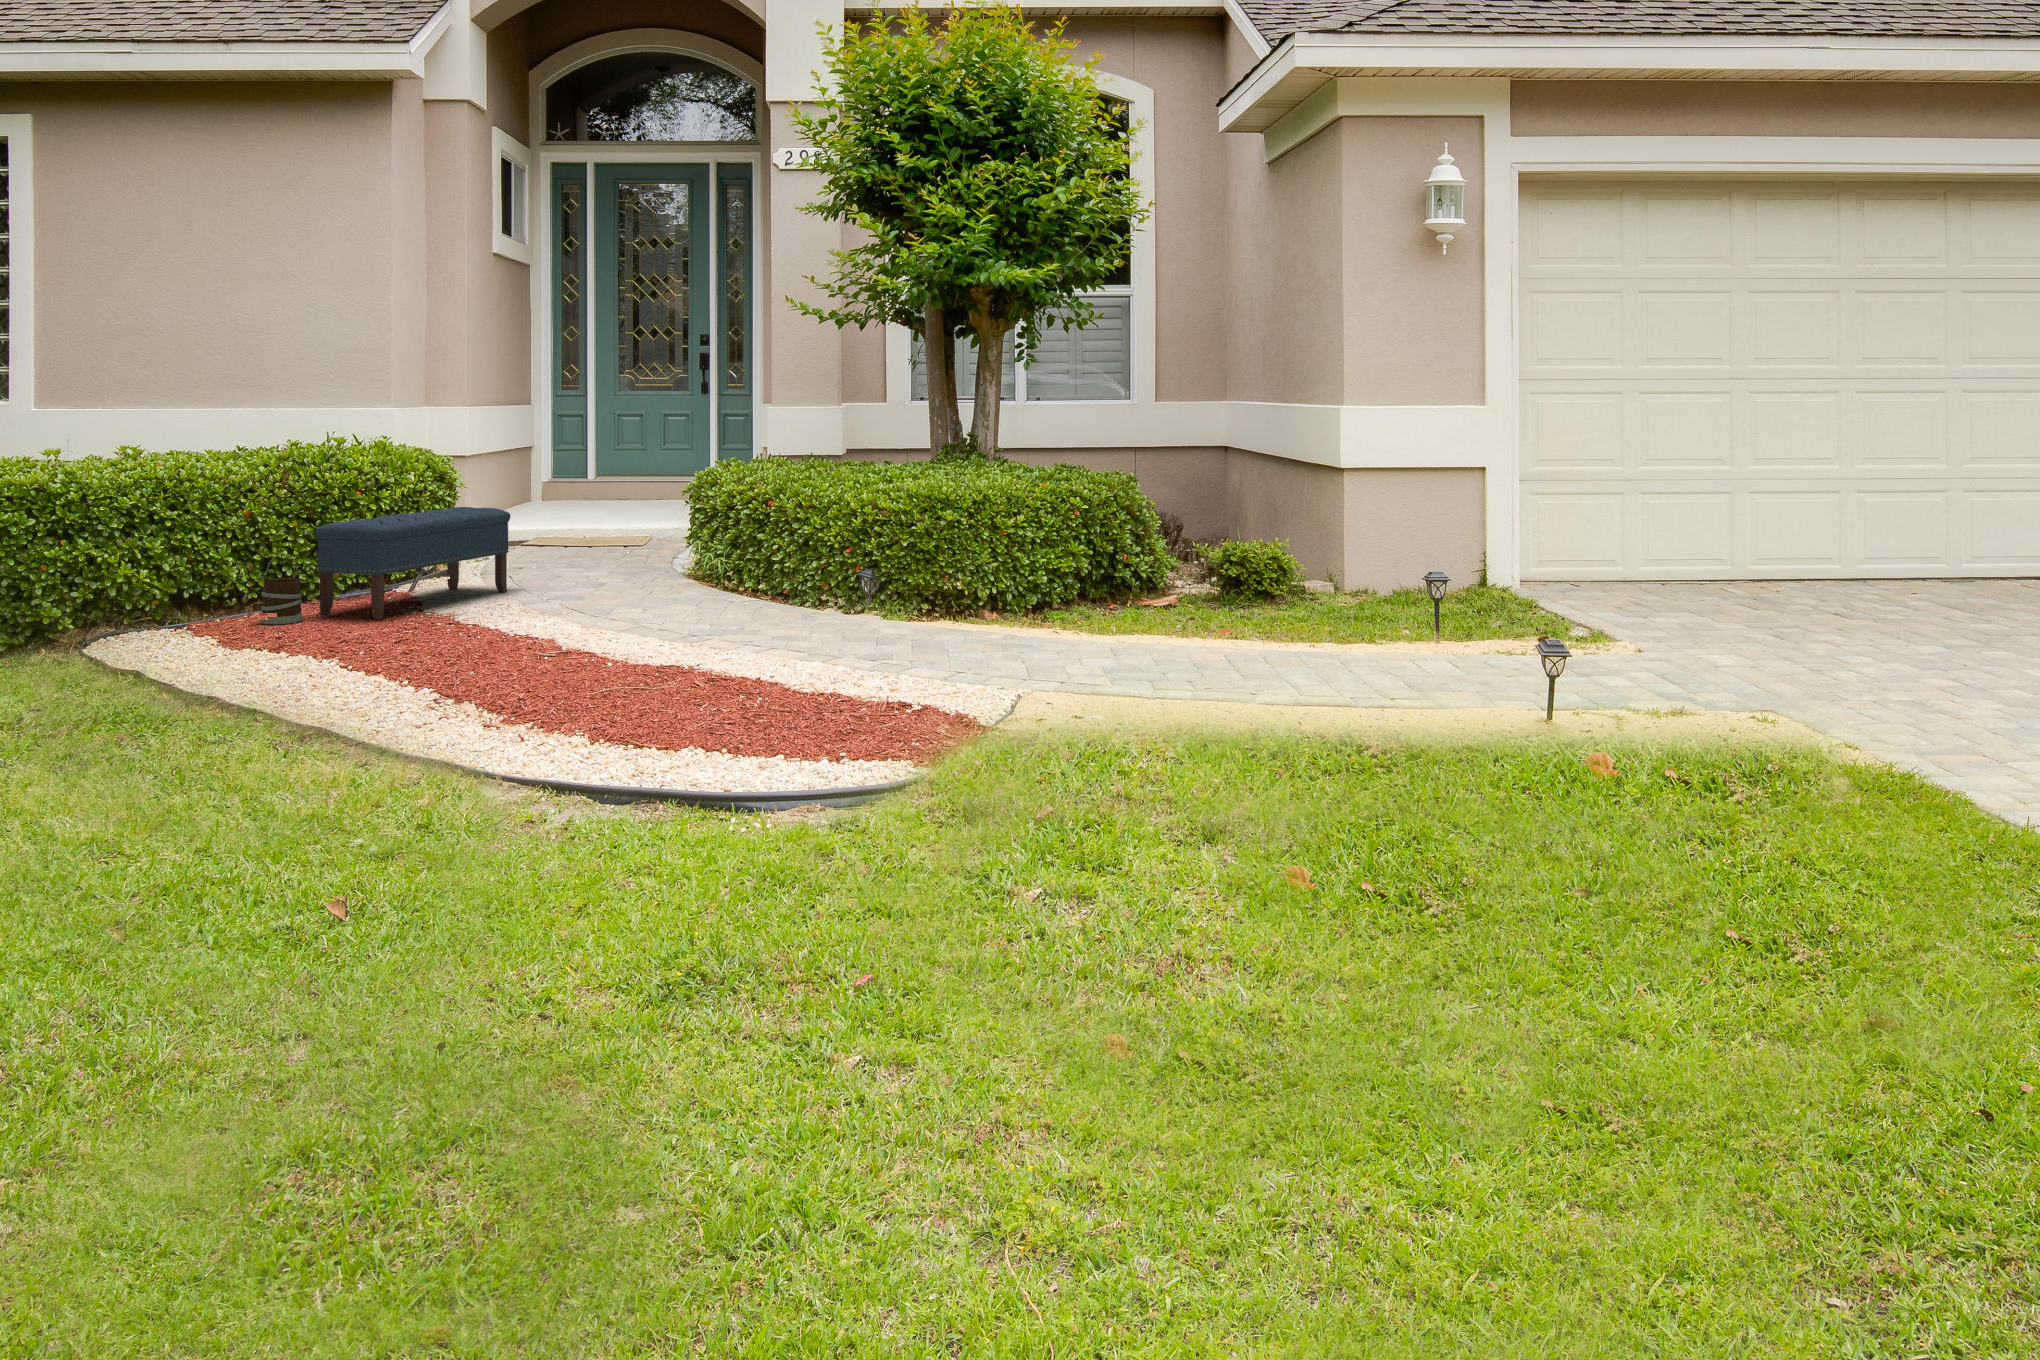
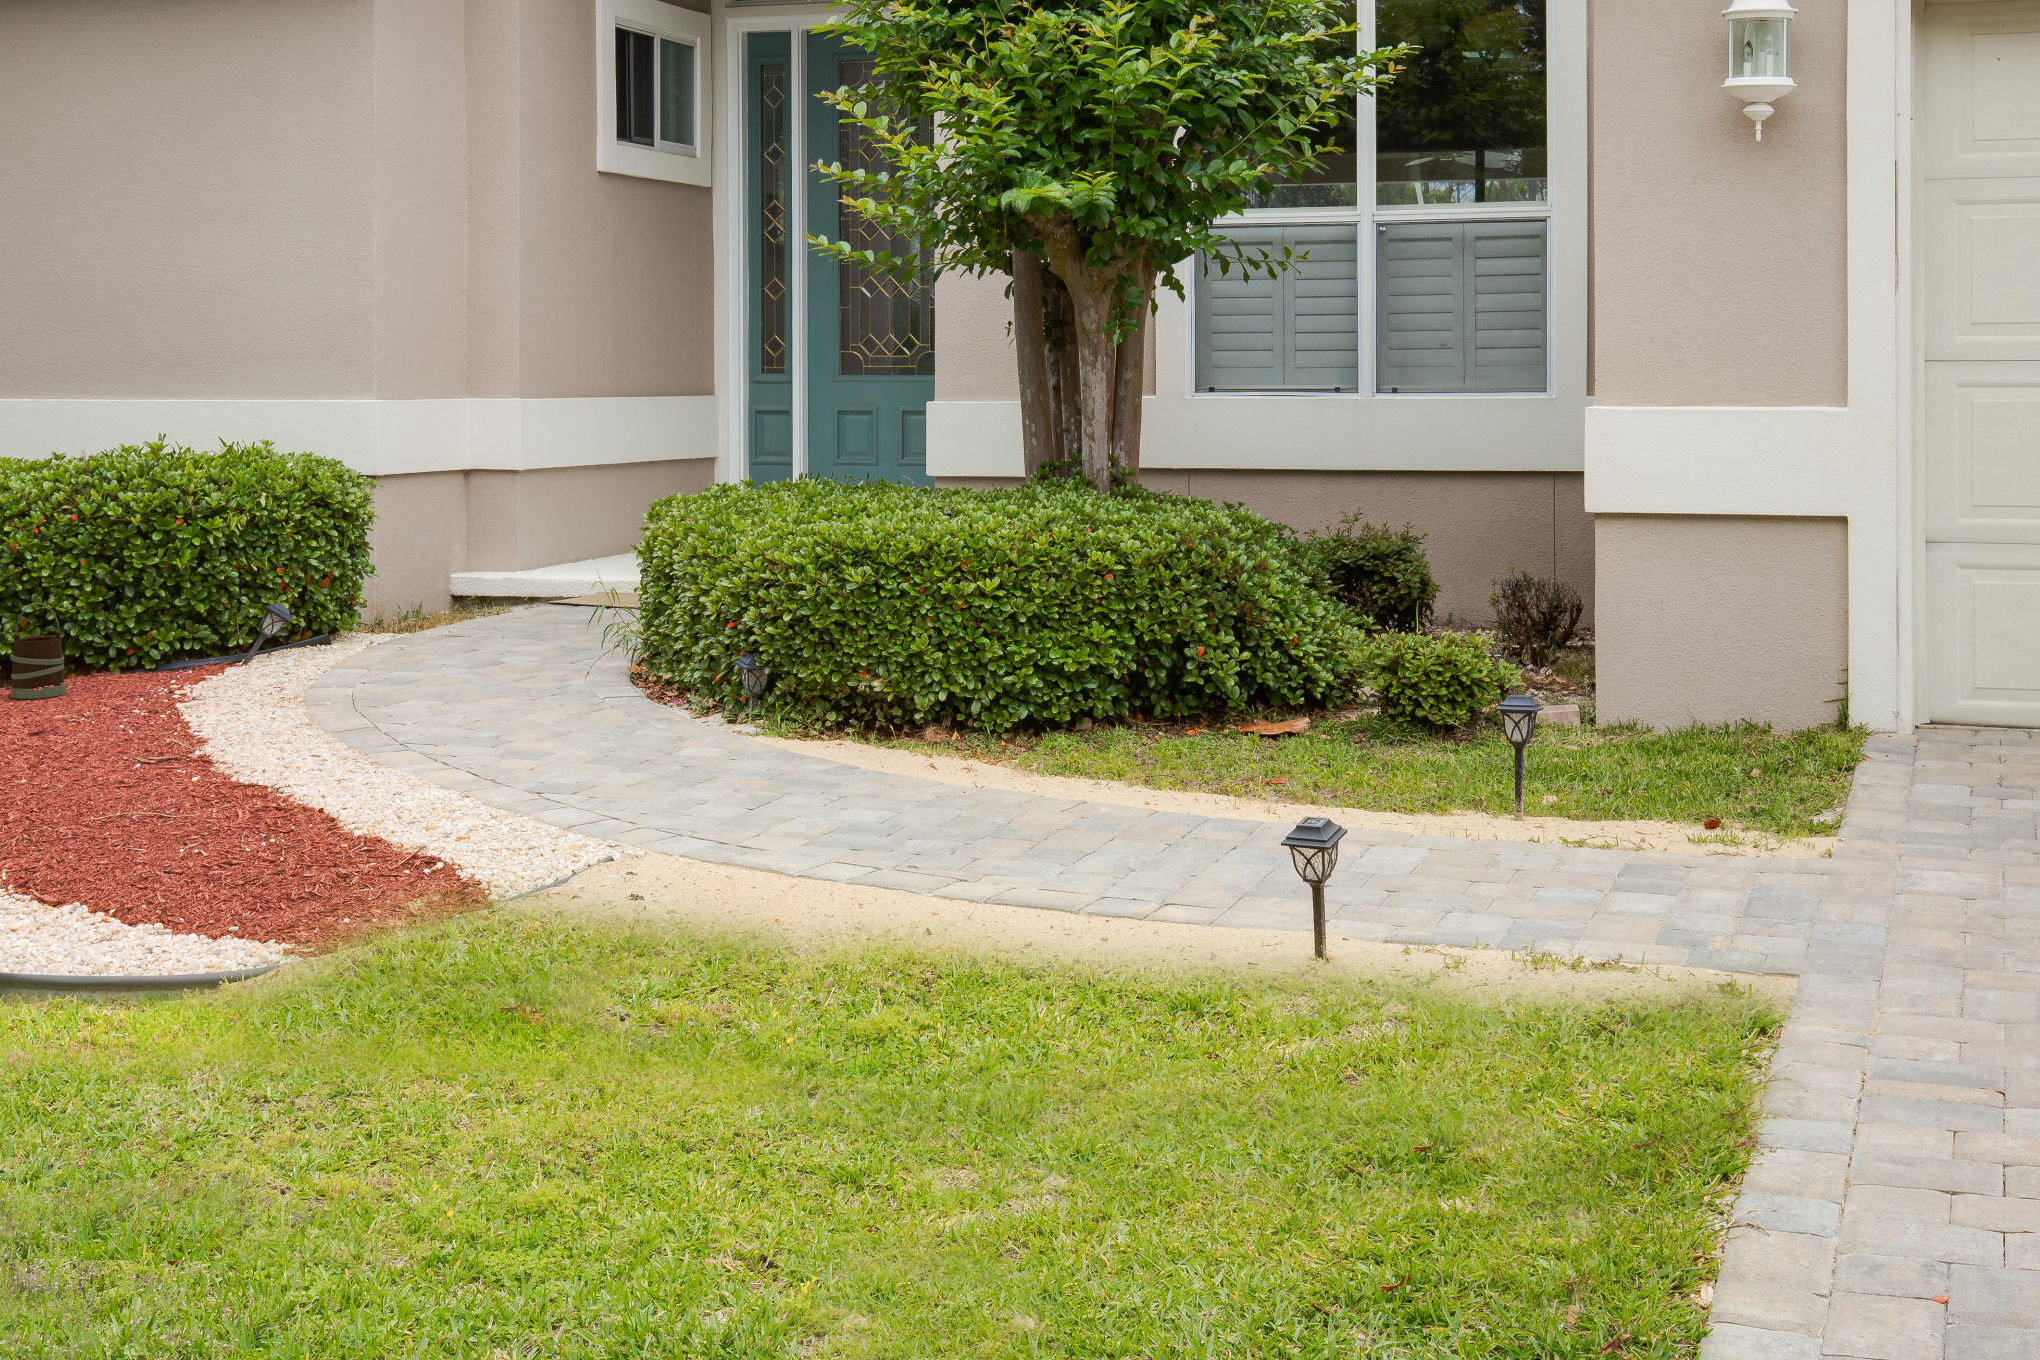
bench: present [315,507,511,619] -> none [86,542,383,697]

